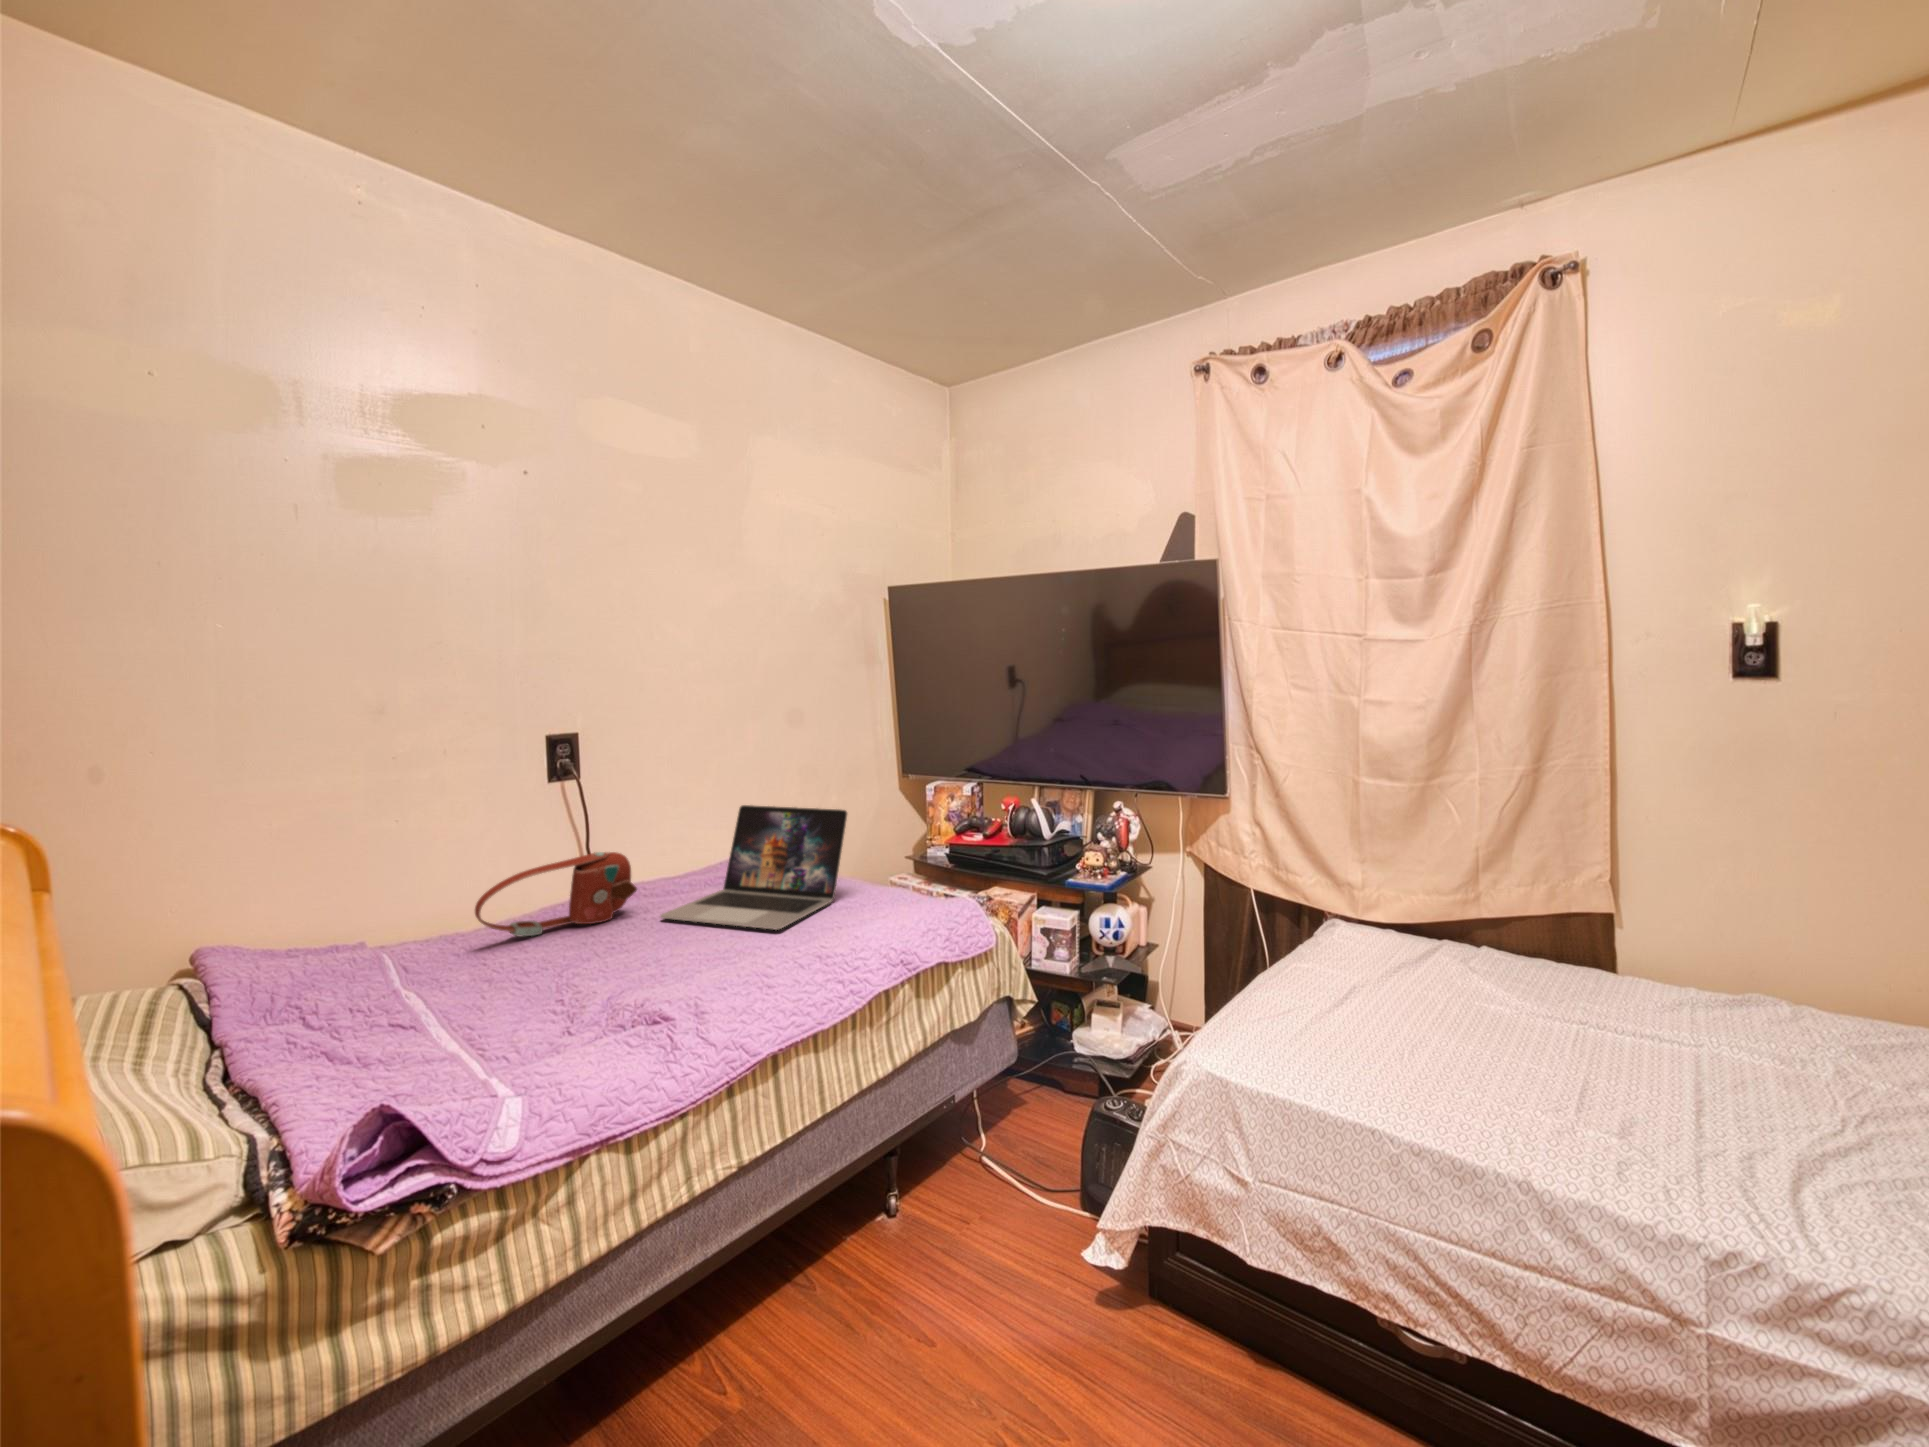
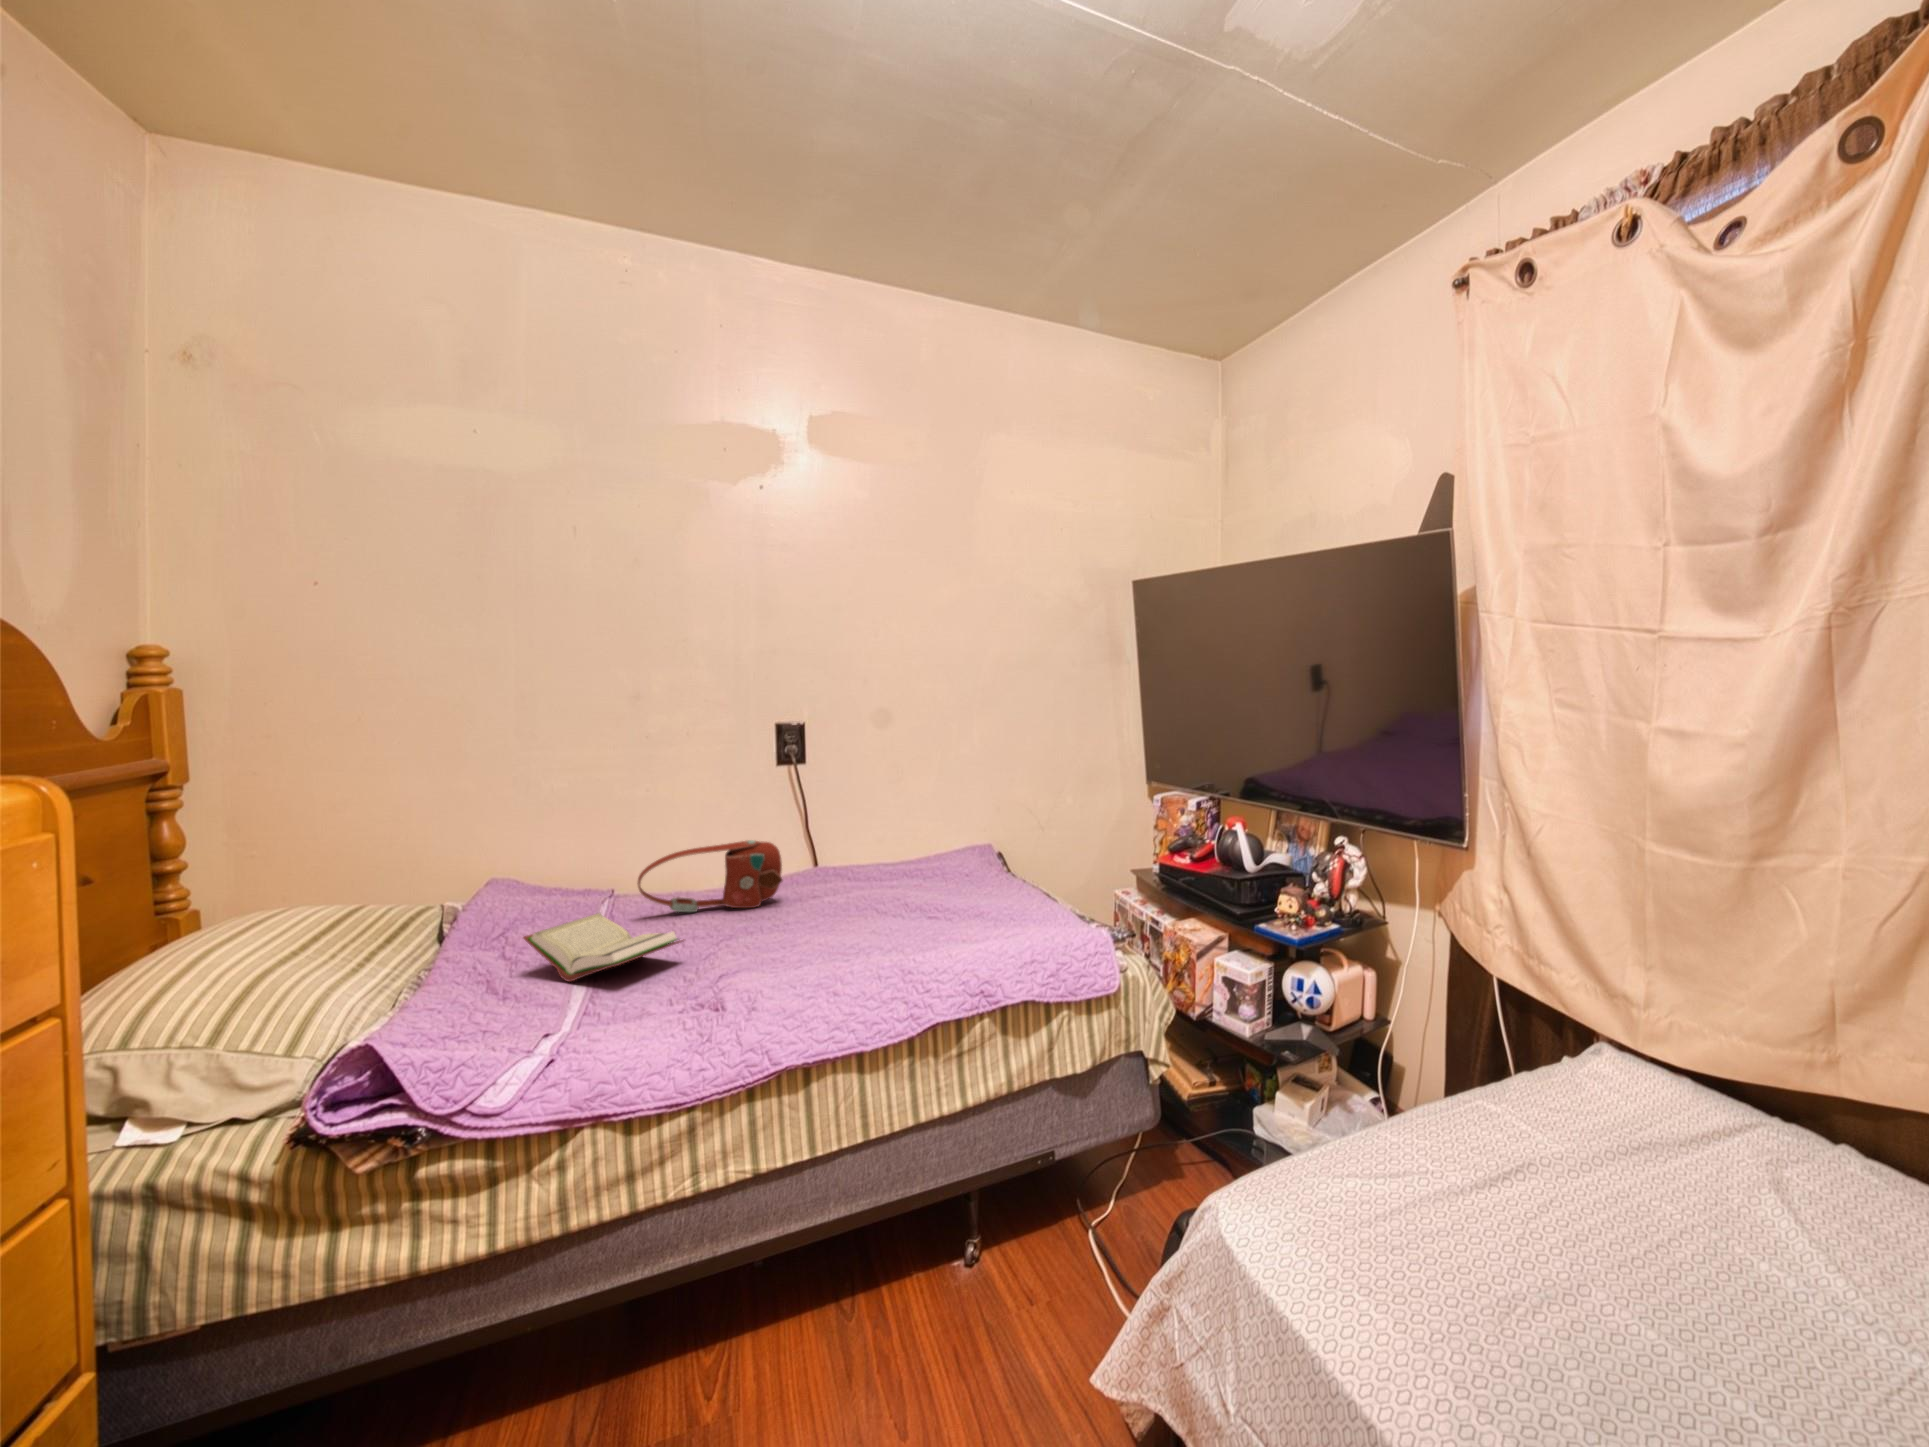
laptop: present [661,805,847,930] -> none [796,807,983,936]
book: none [395,947,589,1024] -> present [523,913,684,982]

